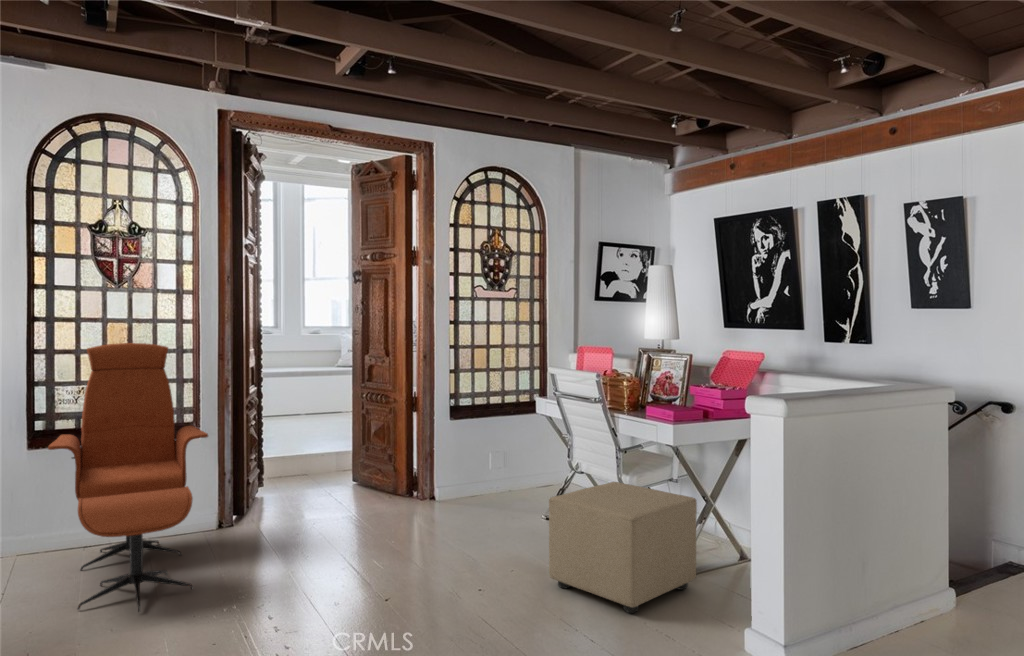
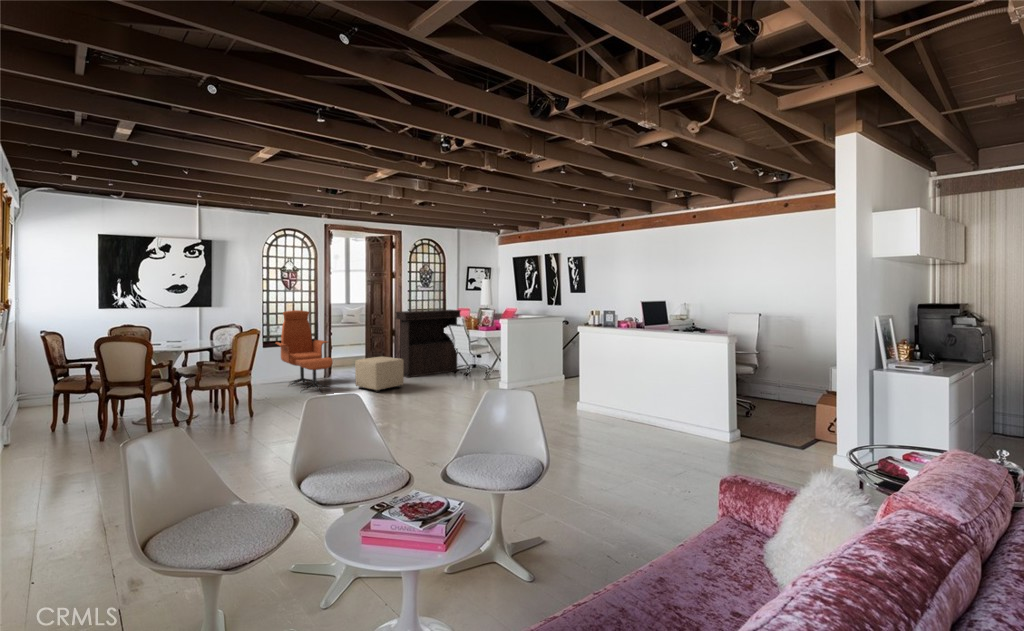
console table: none [409,345,588,537] -> present [395,310,461,378]
ottoman: present [549,482,697,613] -> present [355,357,404,392]

